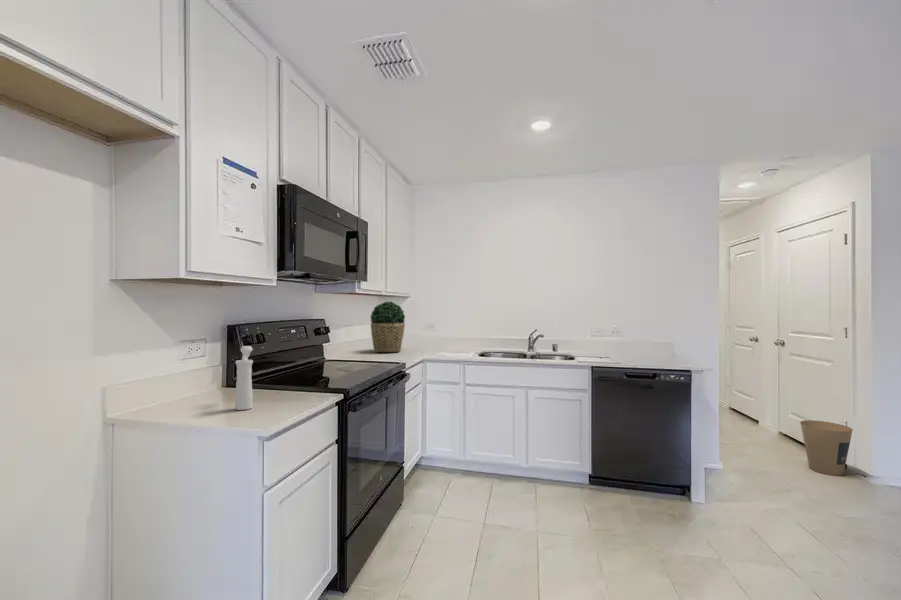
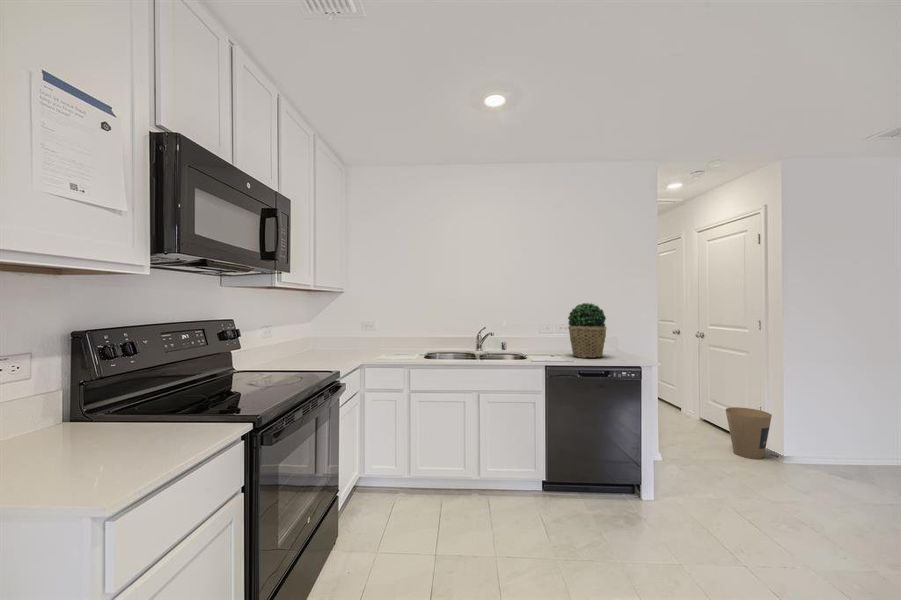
potted plant: present [371,302,405,353] -> present [568,303,606,358]
pepper mill: present [235,346,253,410] -> none [54,364,97,471]

